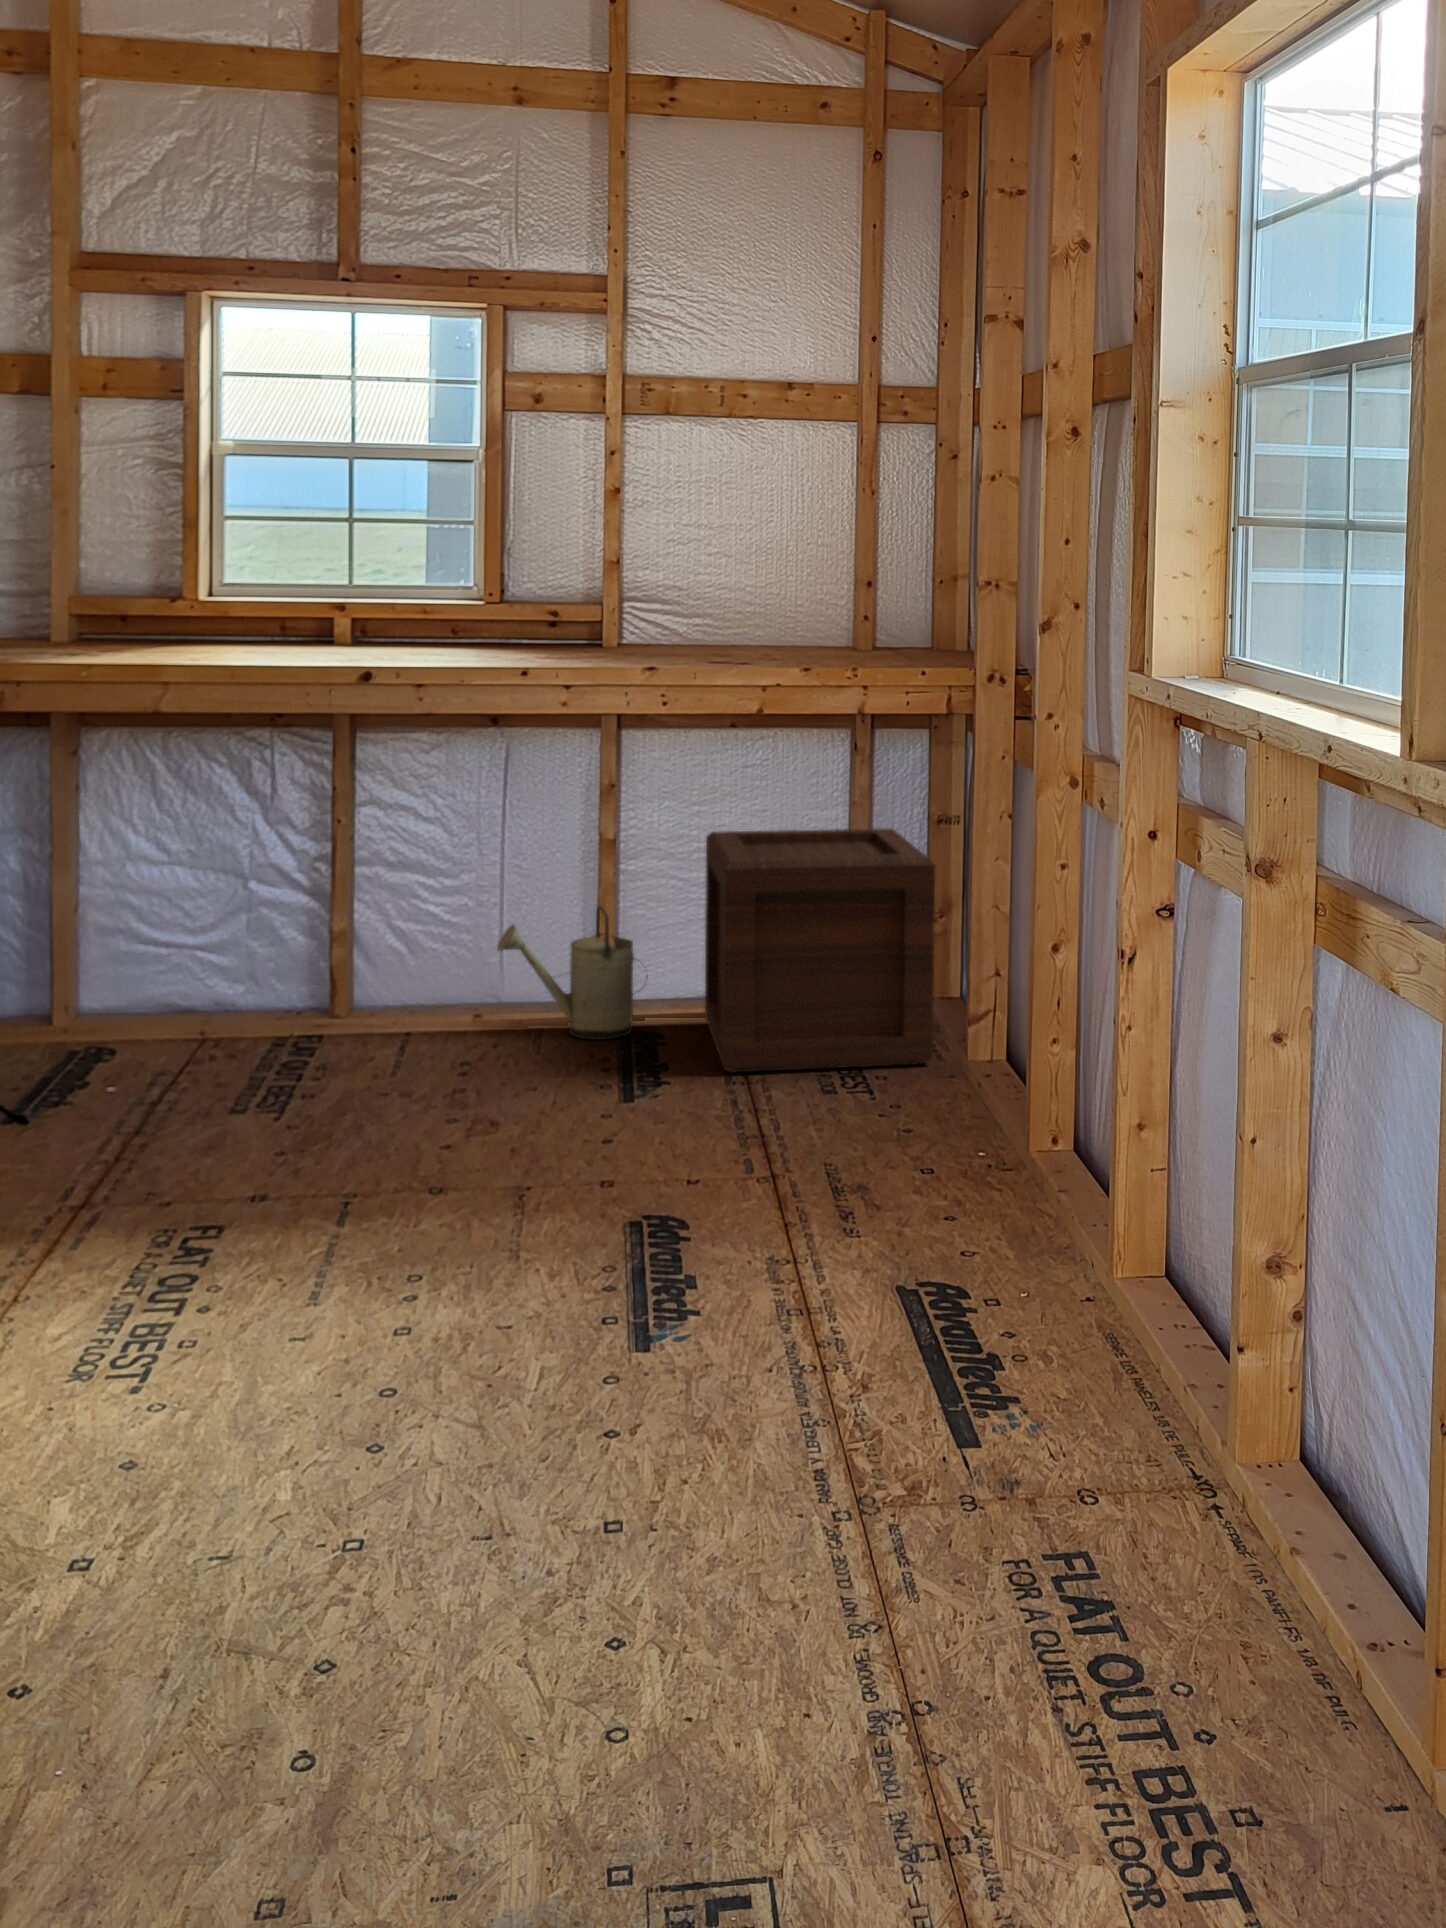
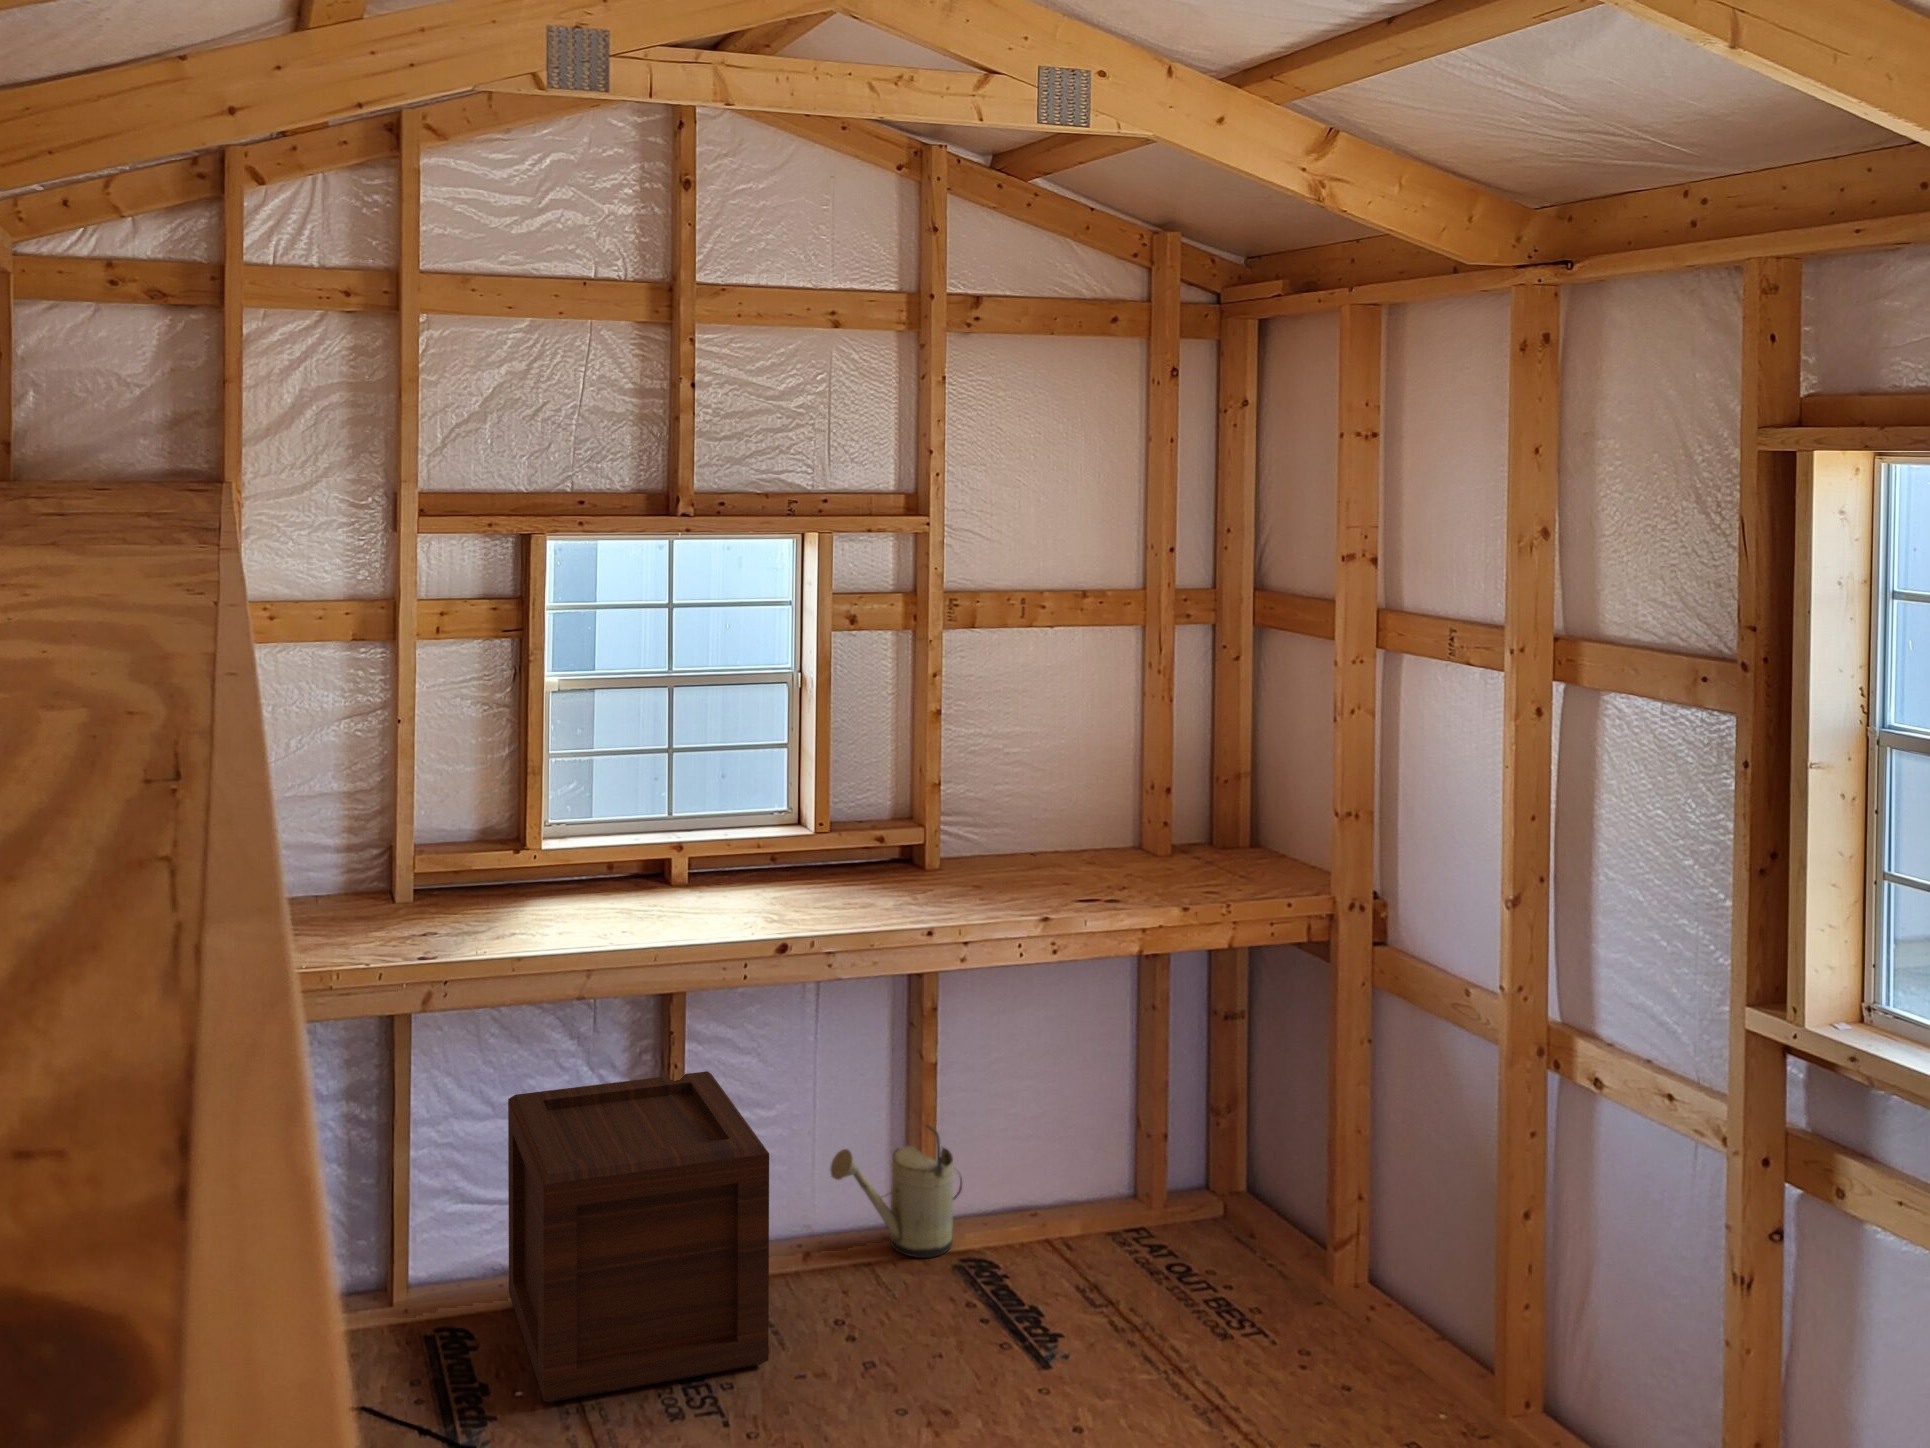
wooden crate: present [705,829,935,1073] -> present [508,1071,769,1403]

